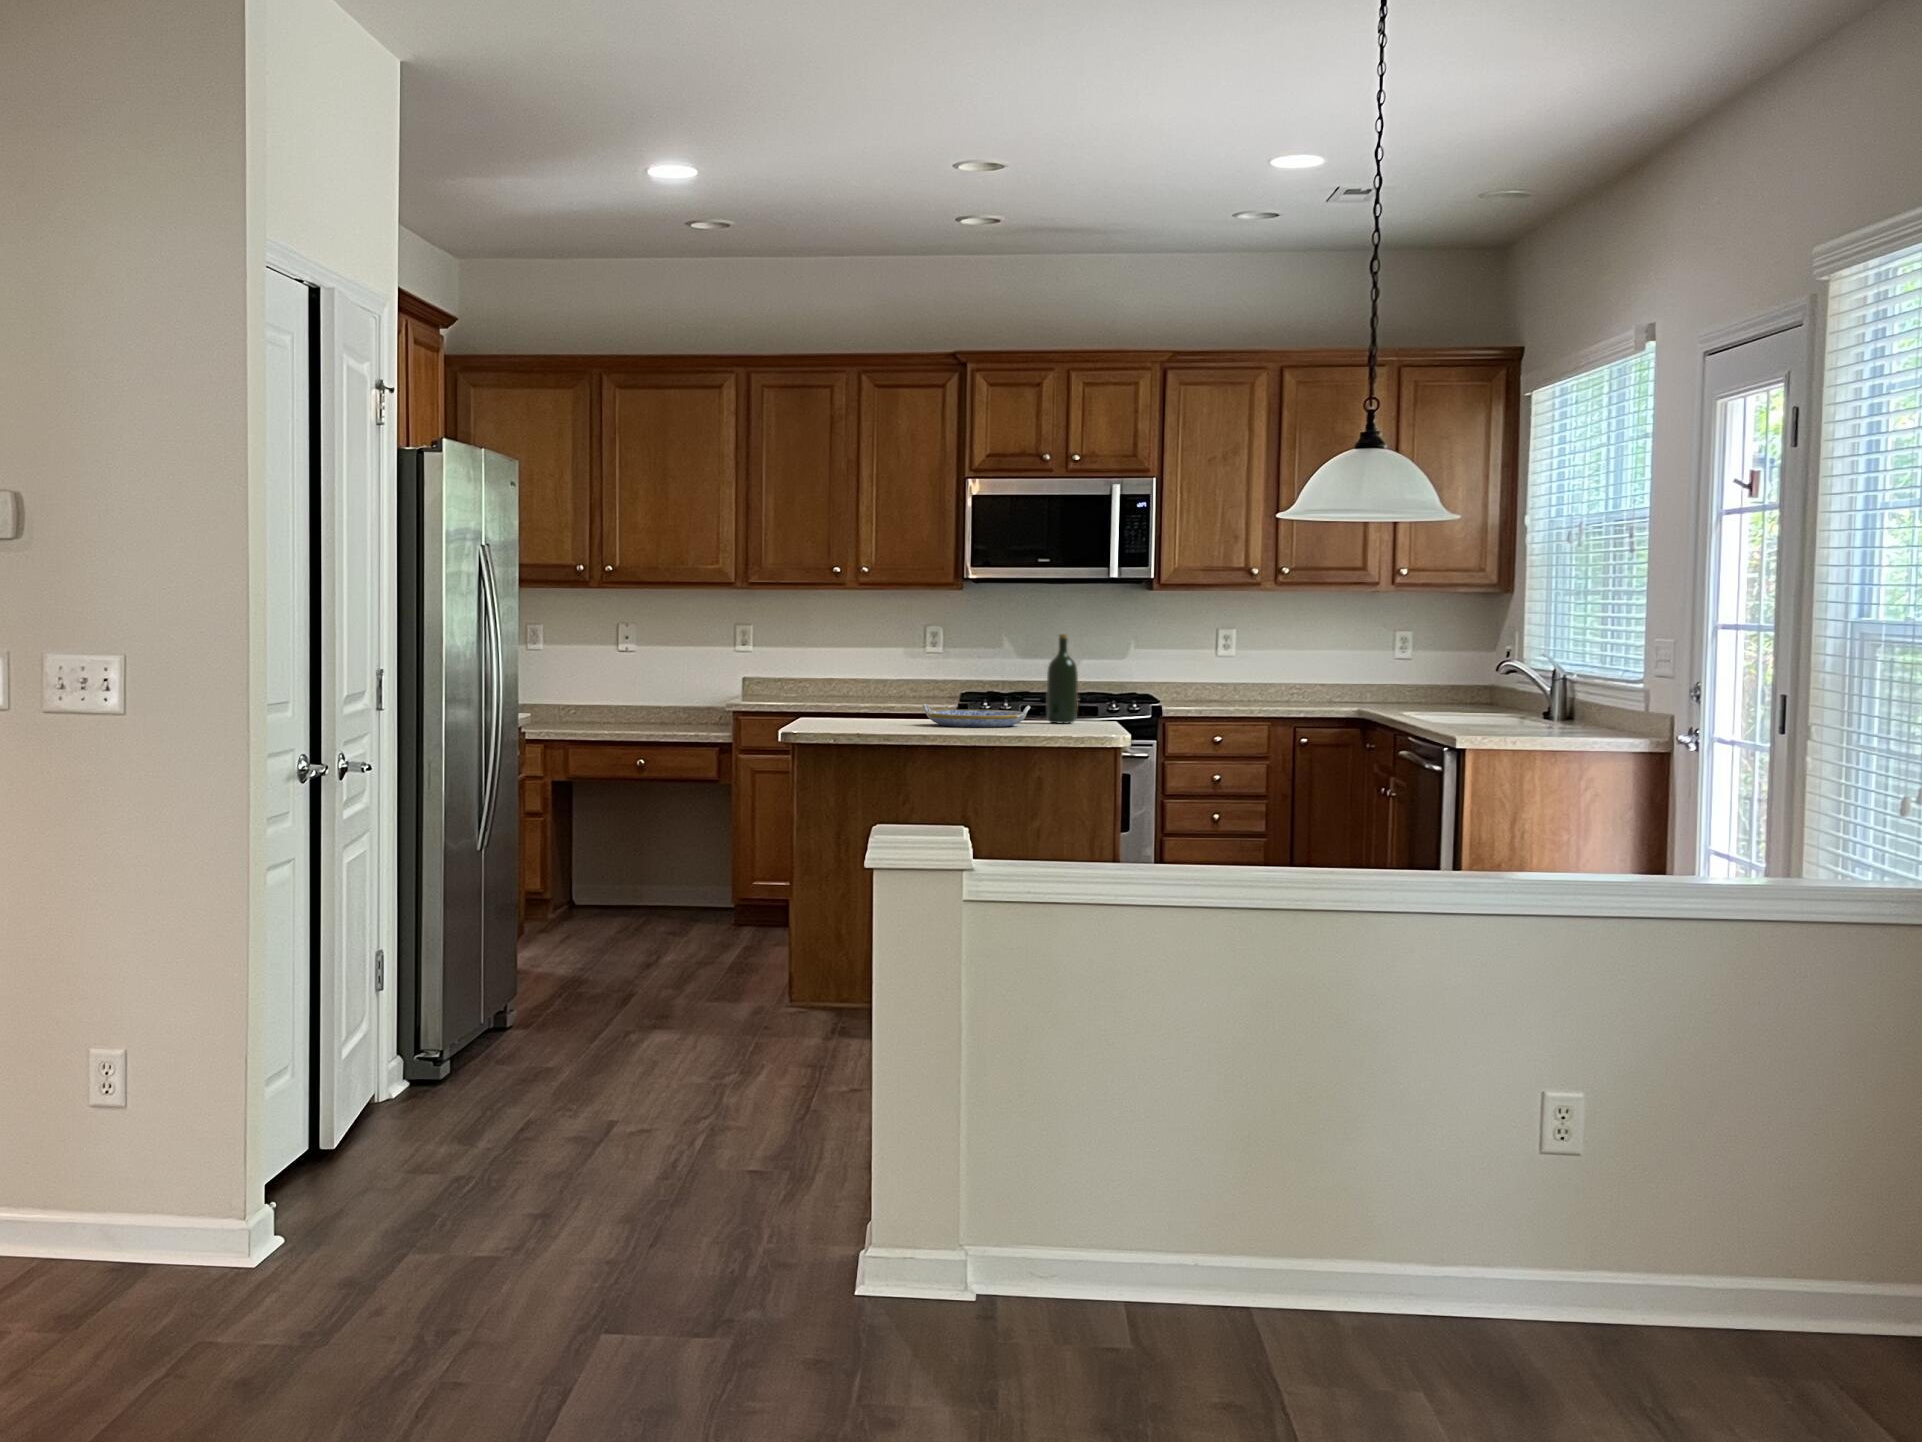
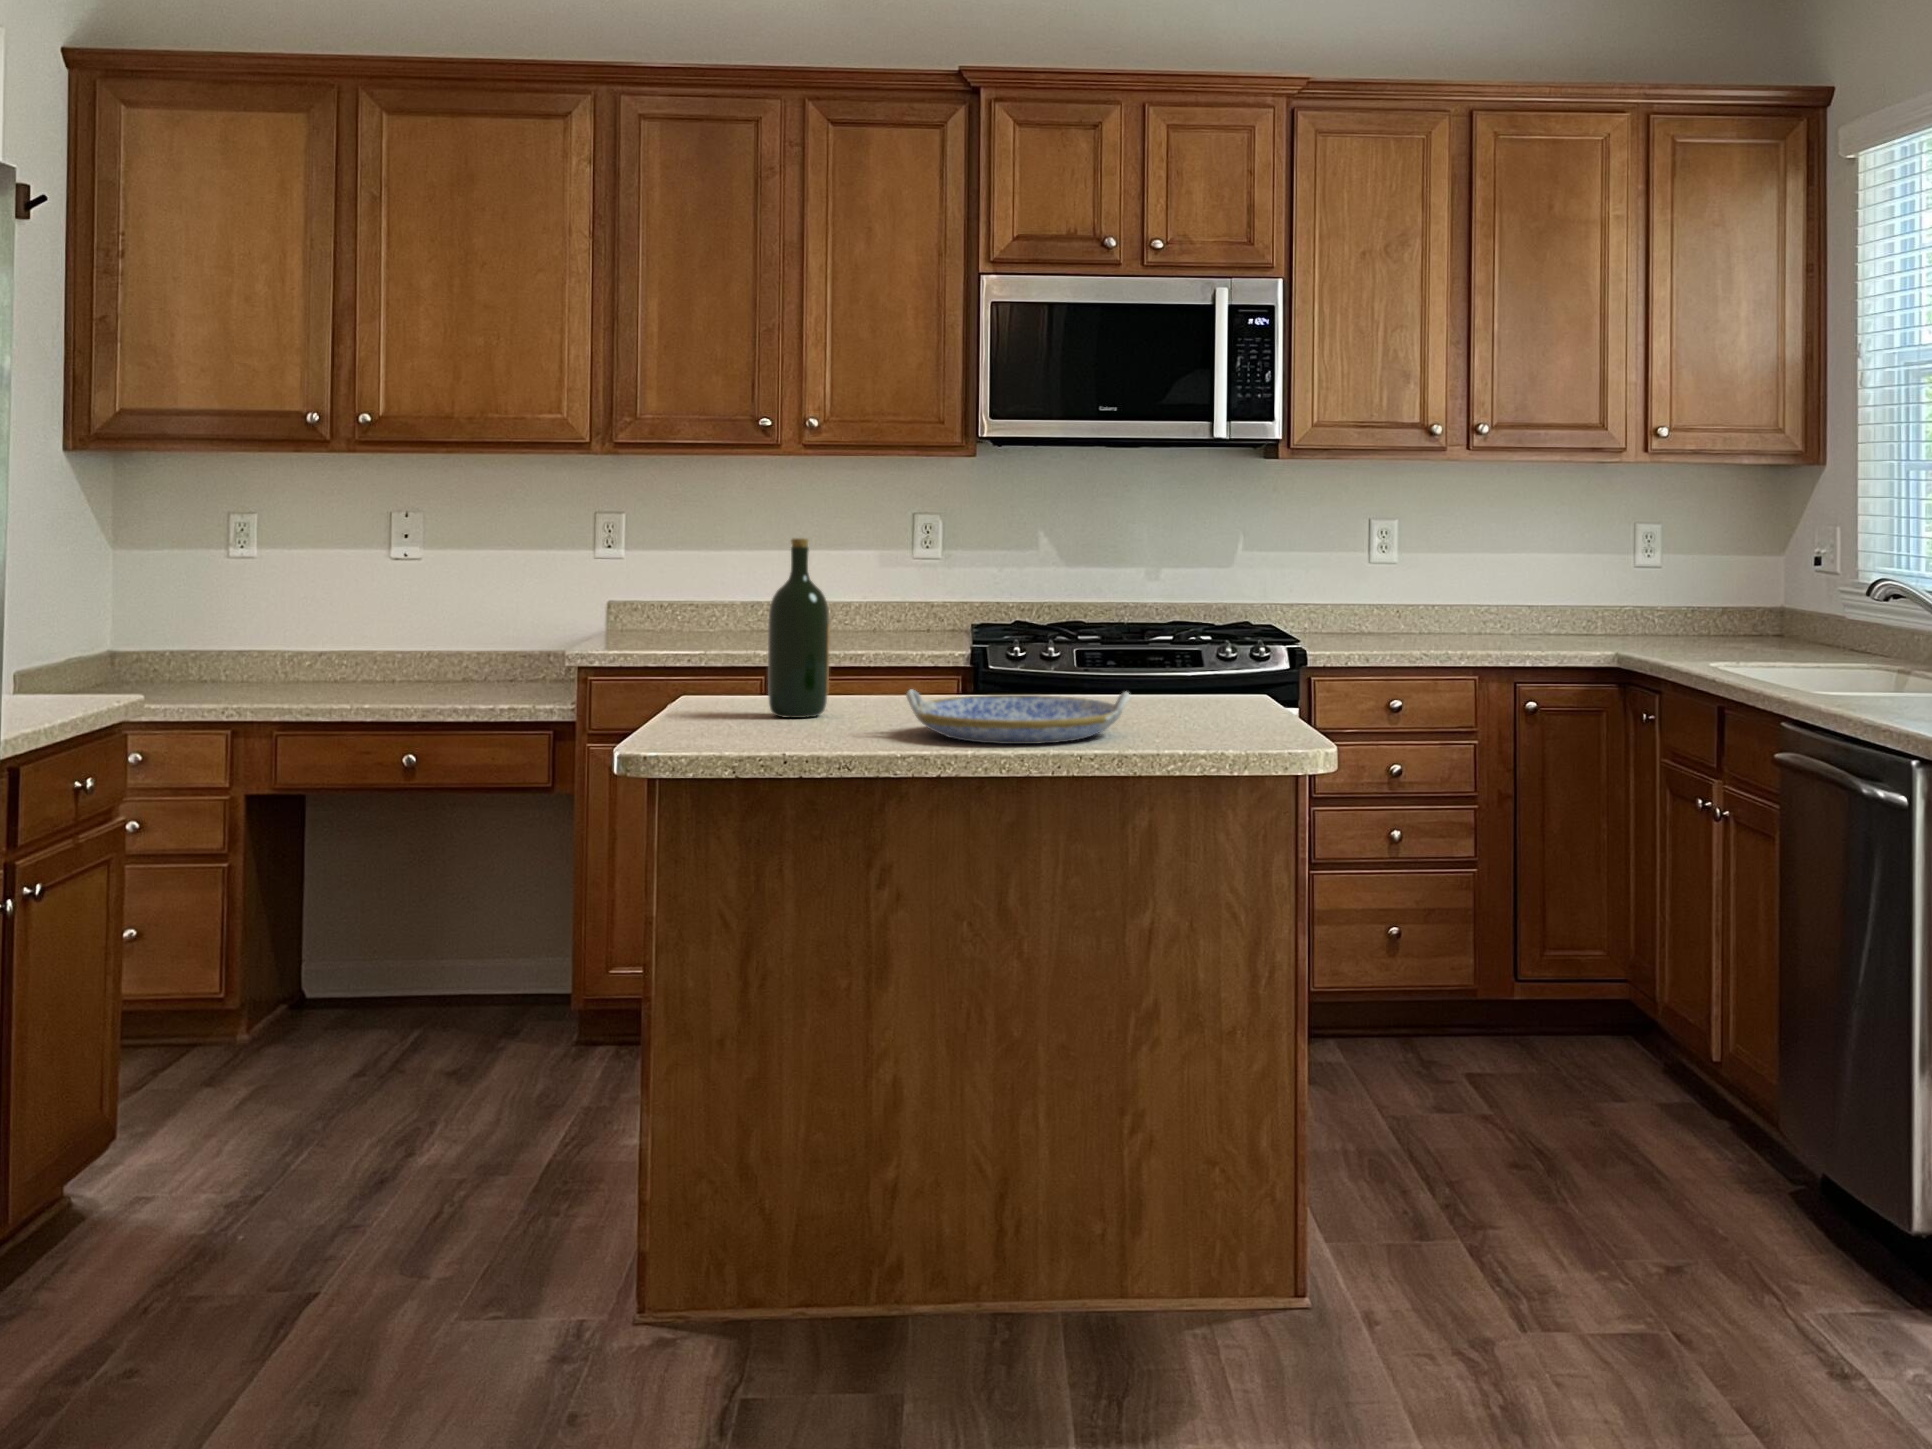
wine bottle: present [1047,634,1078,724] -> present [768,538,830,718]

